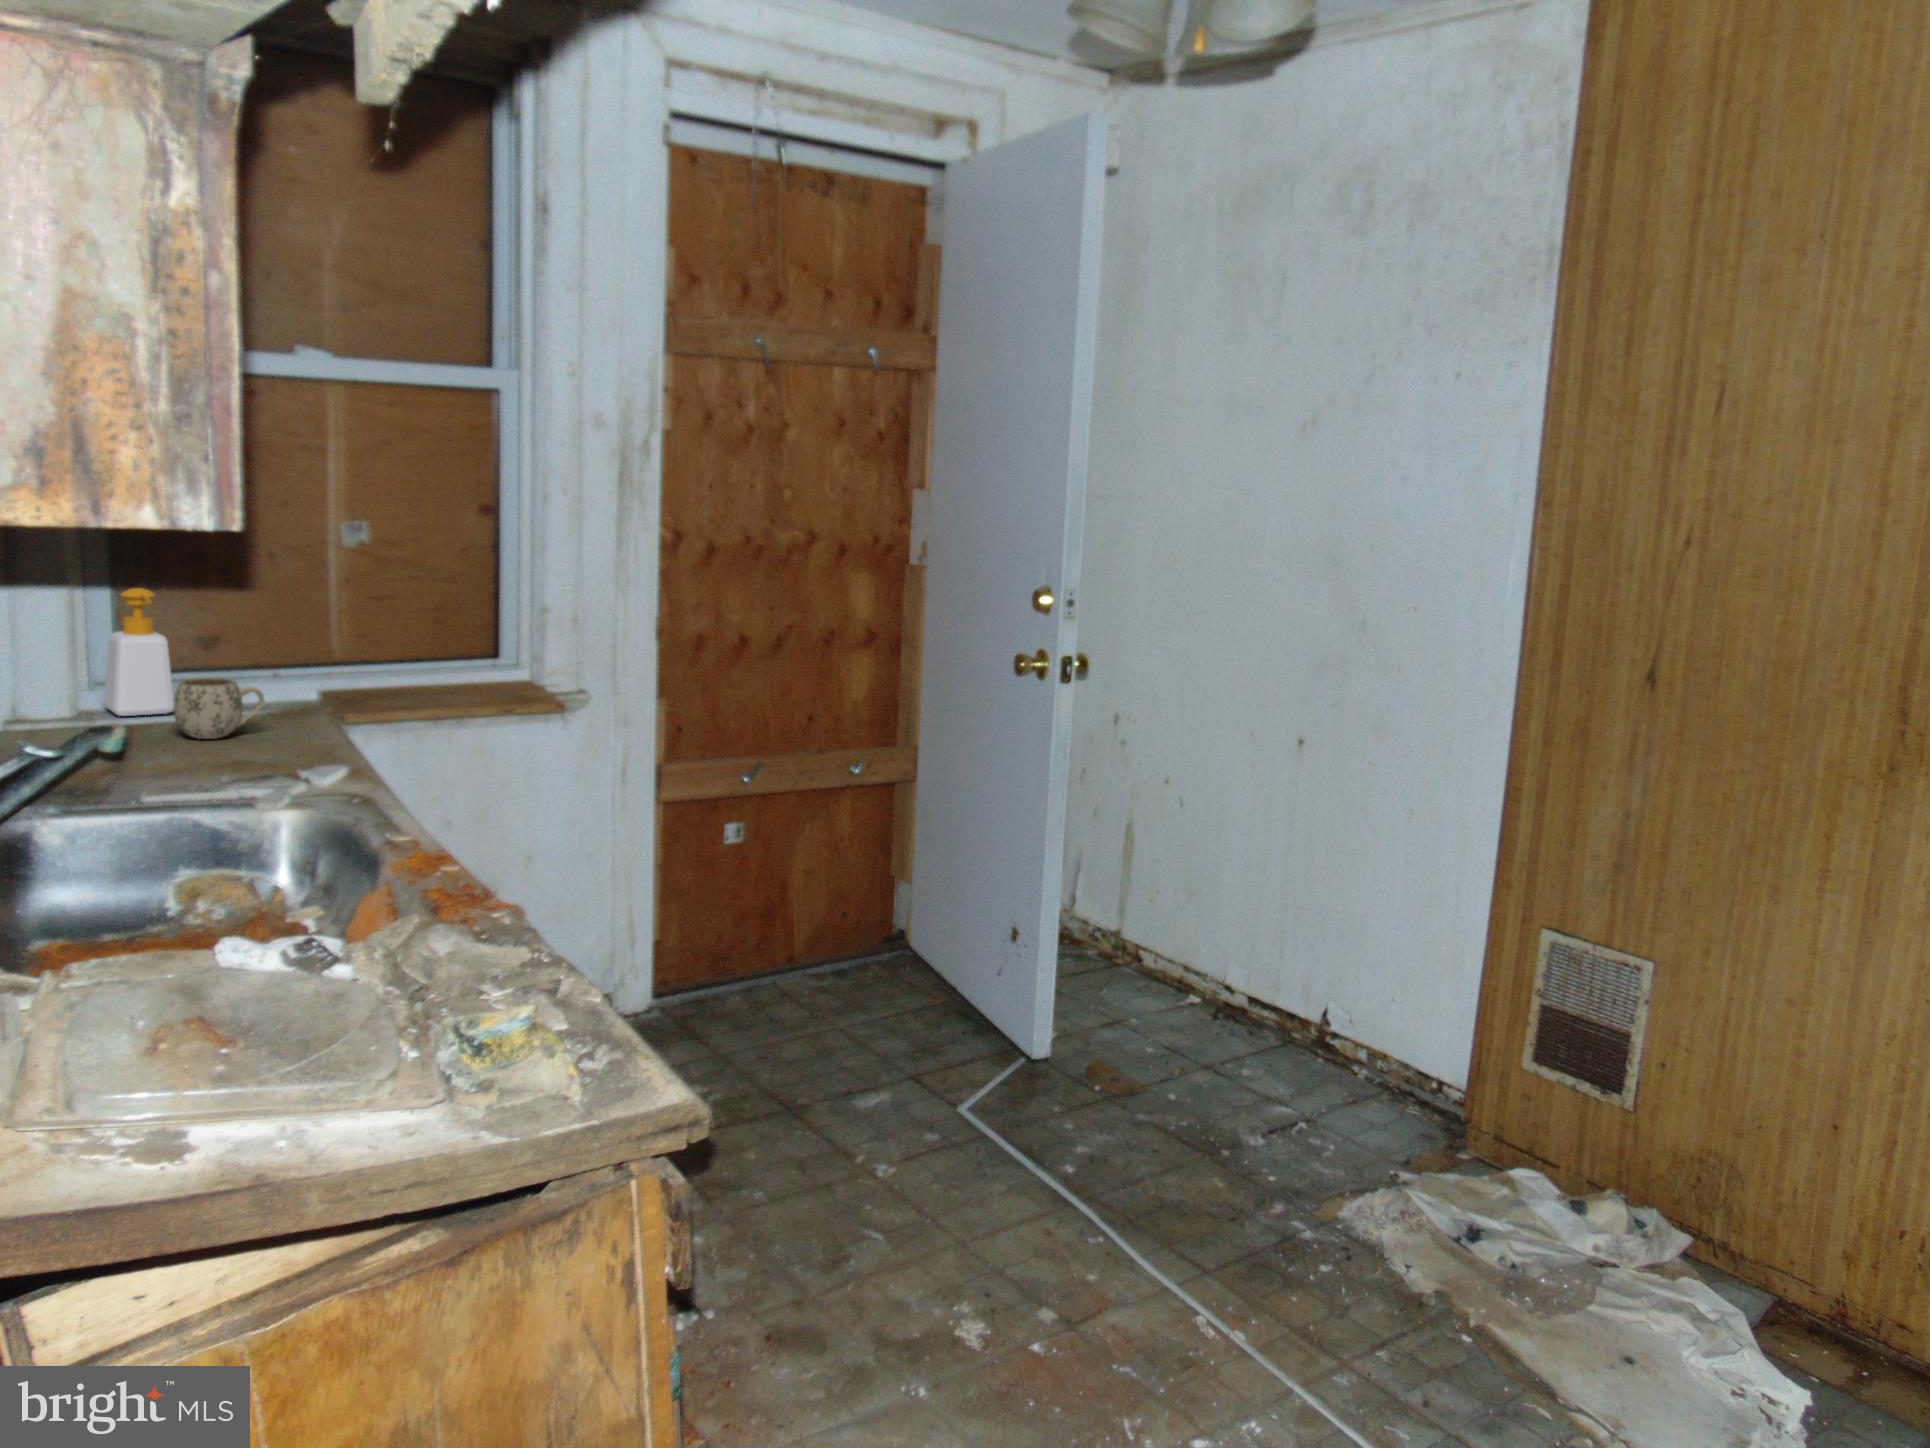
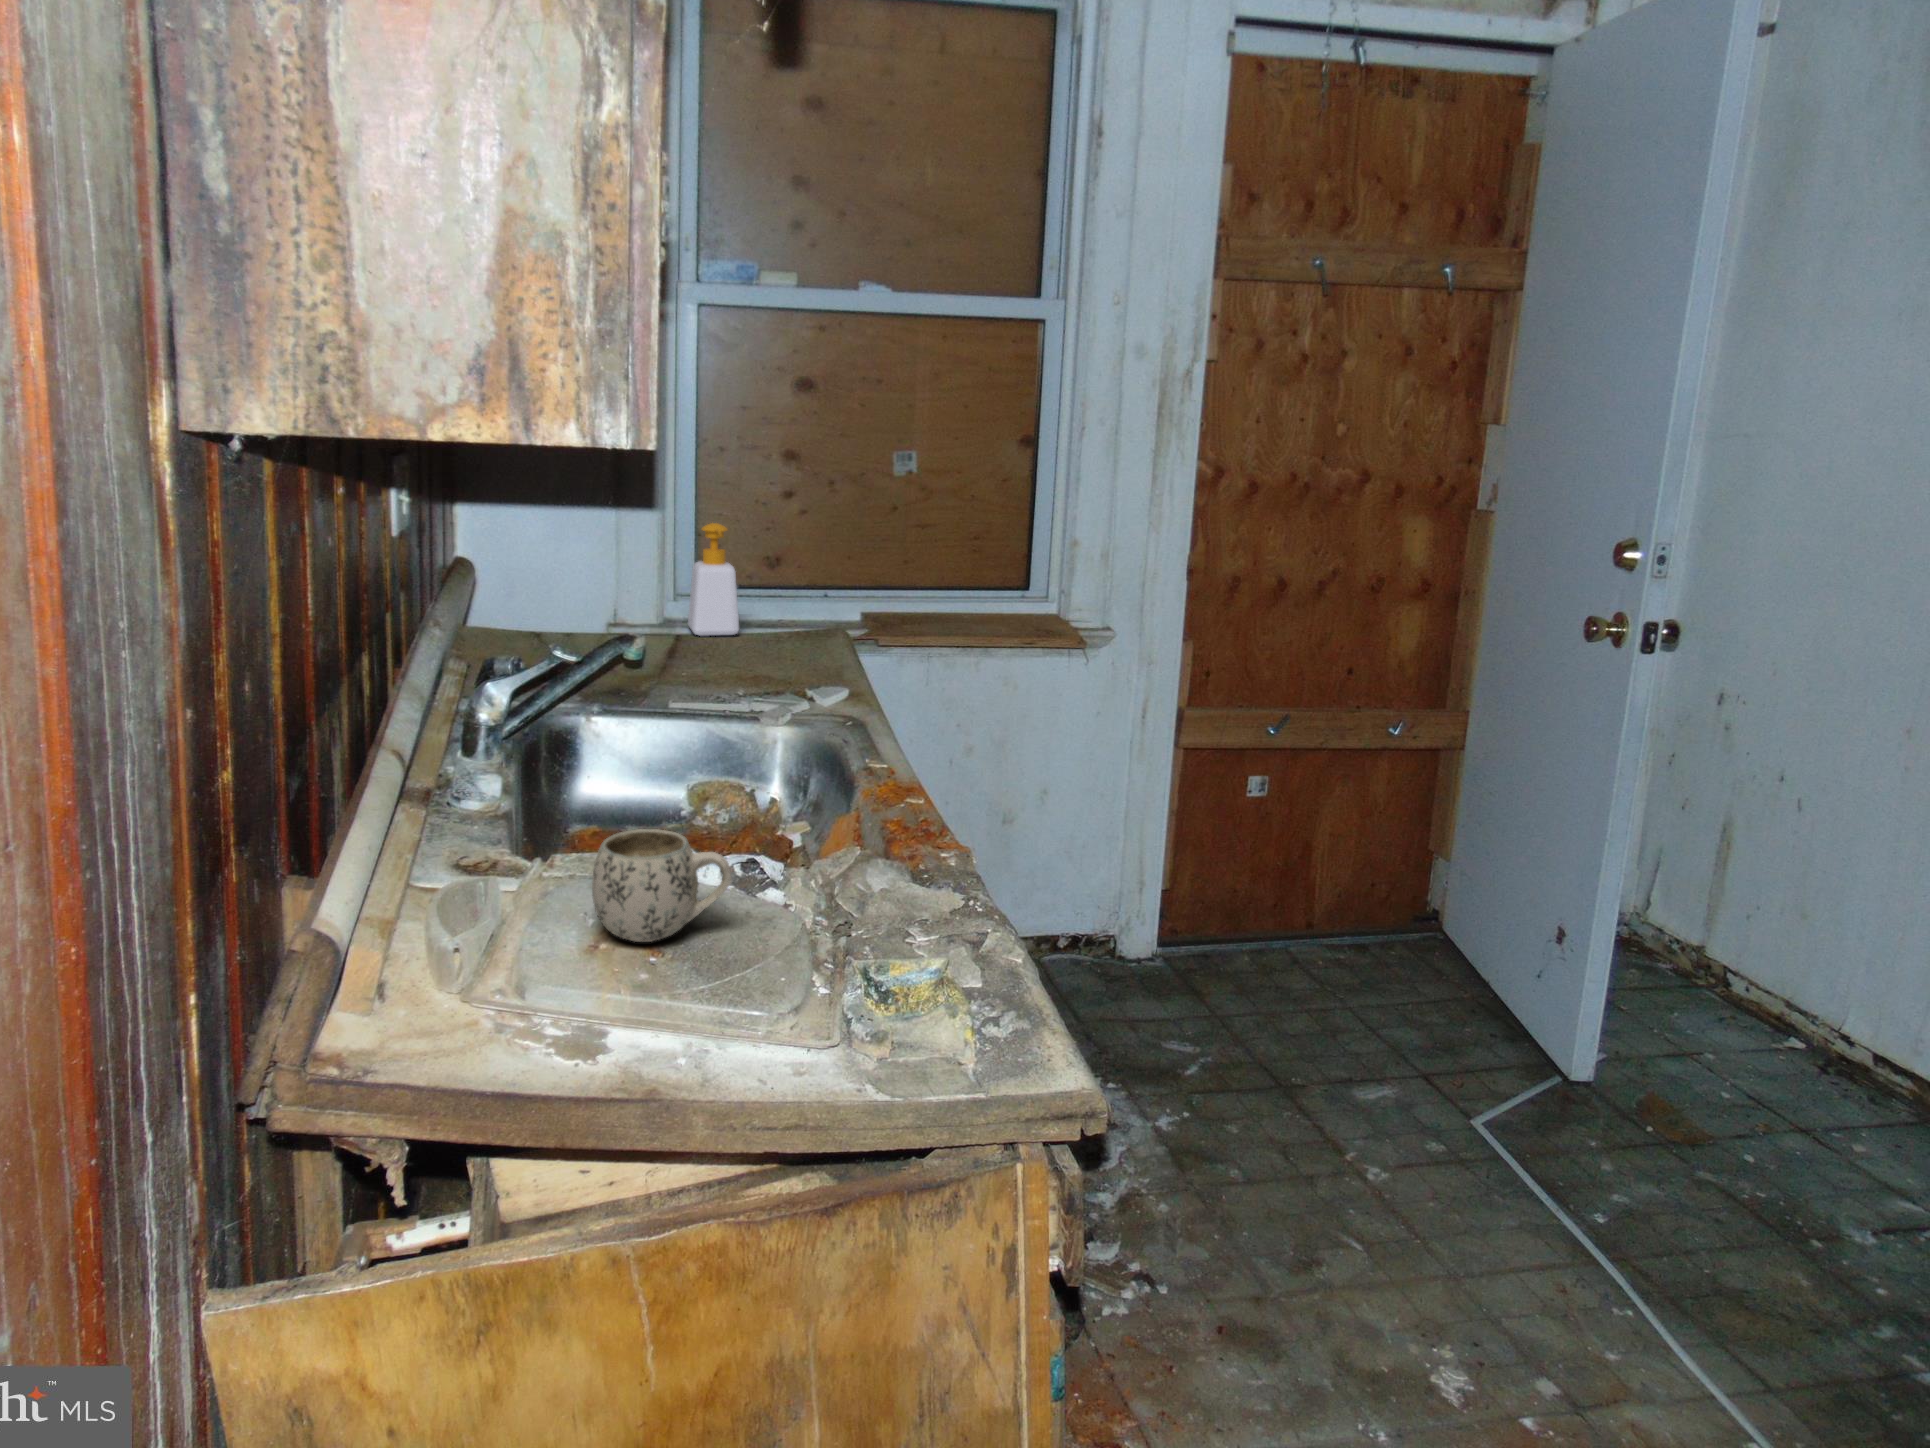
mug: present [174,677,265,739] -> present [592,829,732,942]

